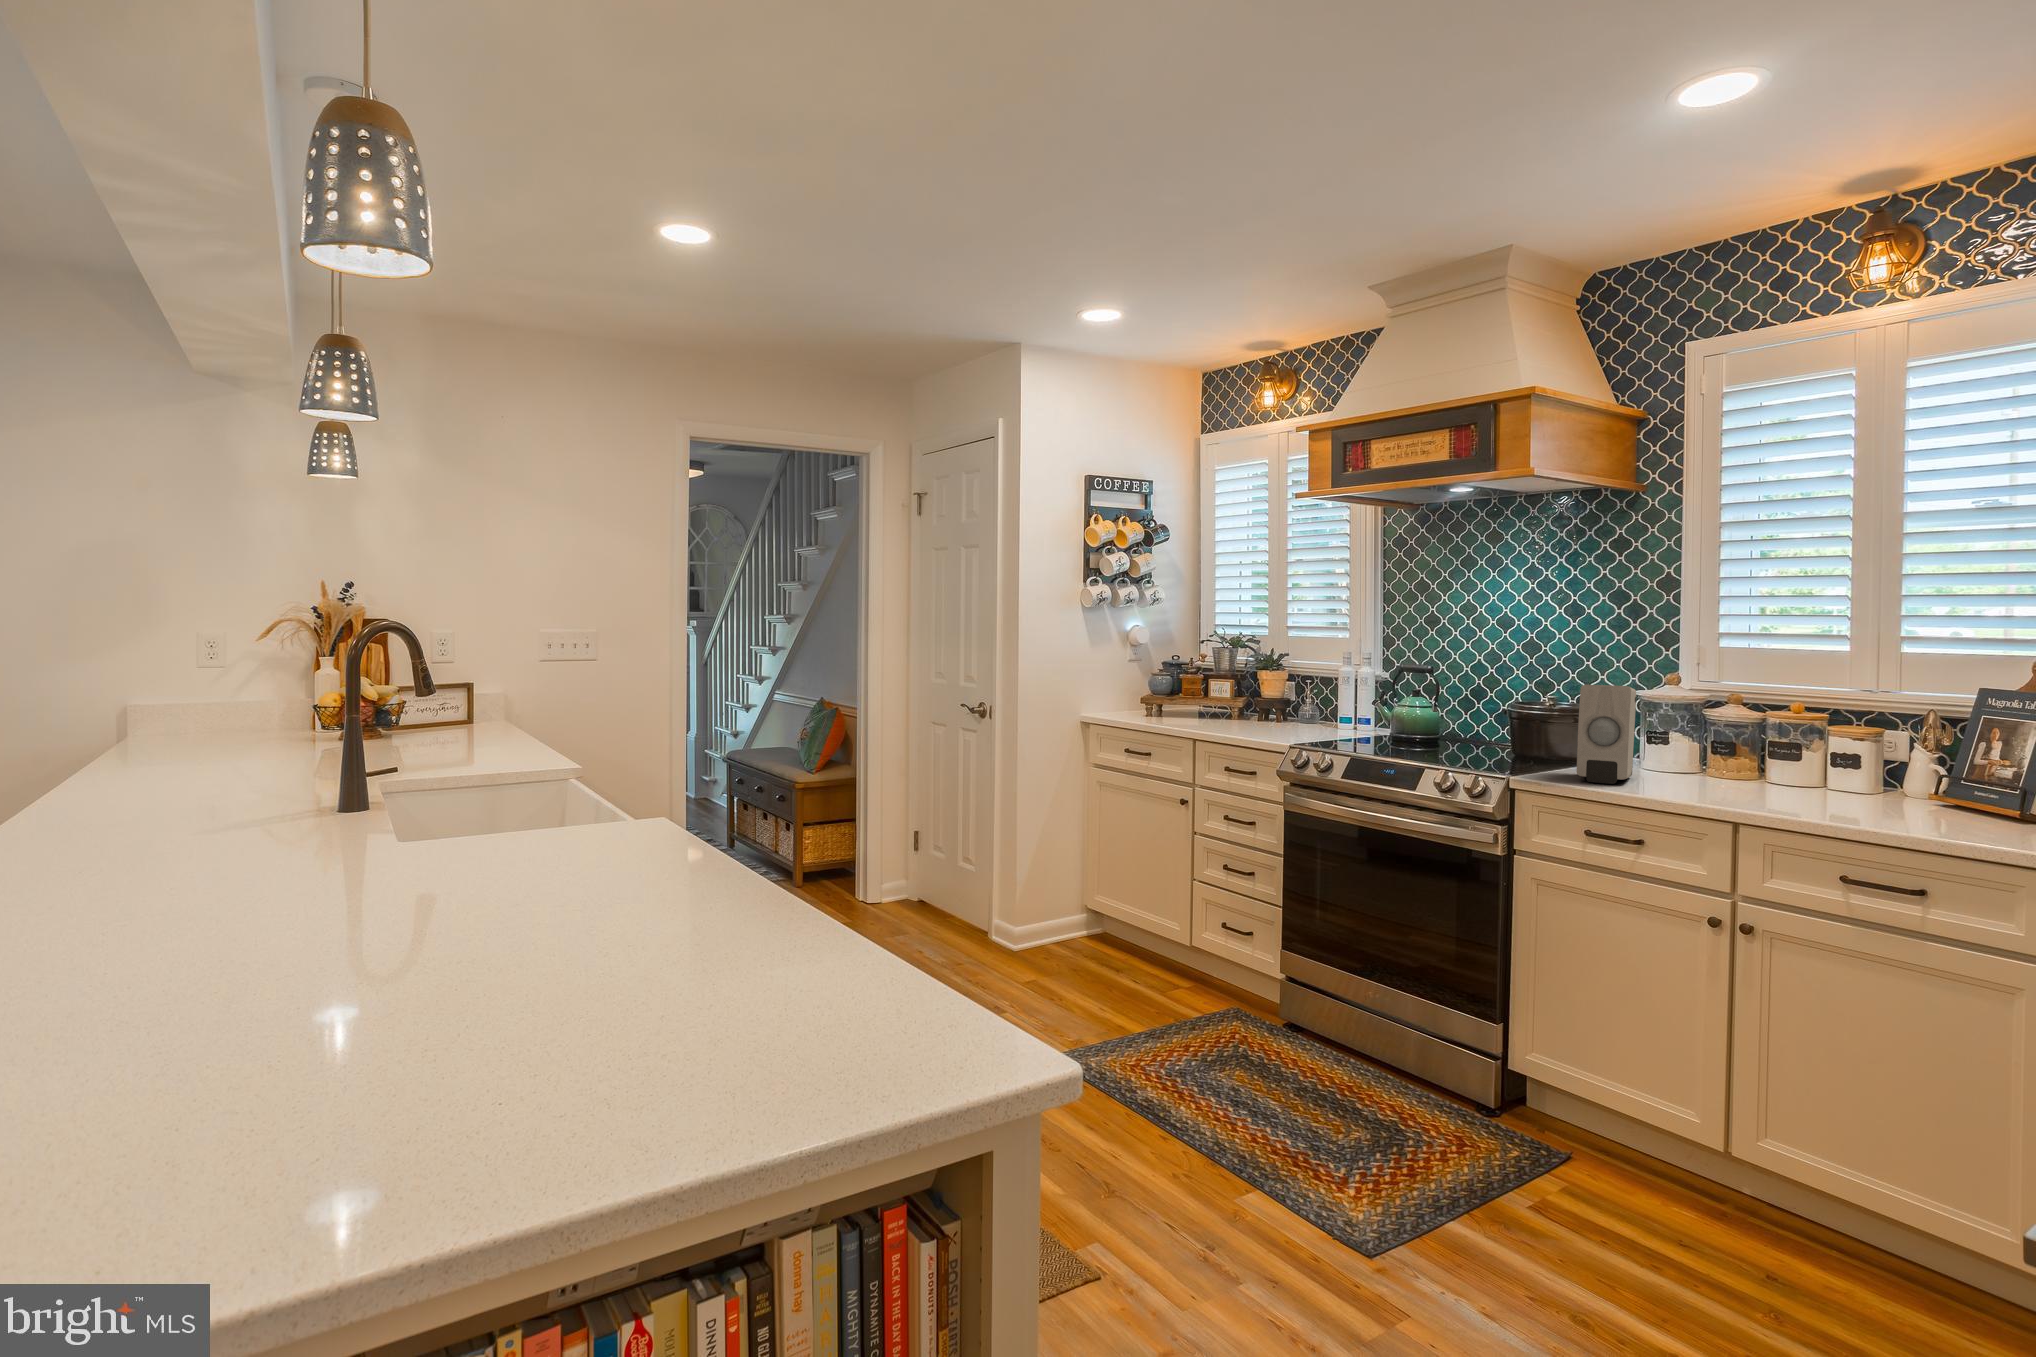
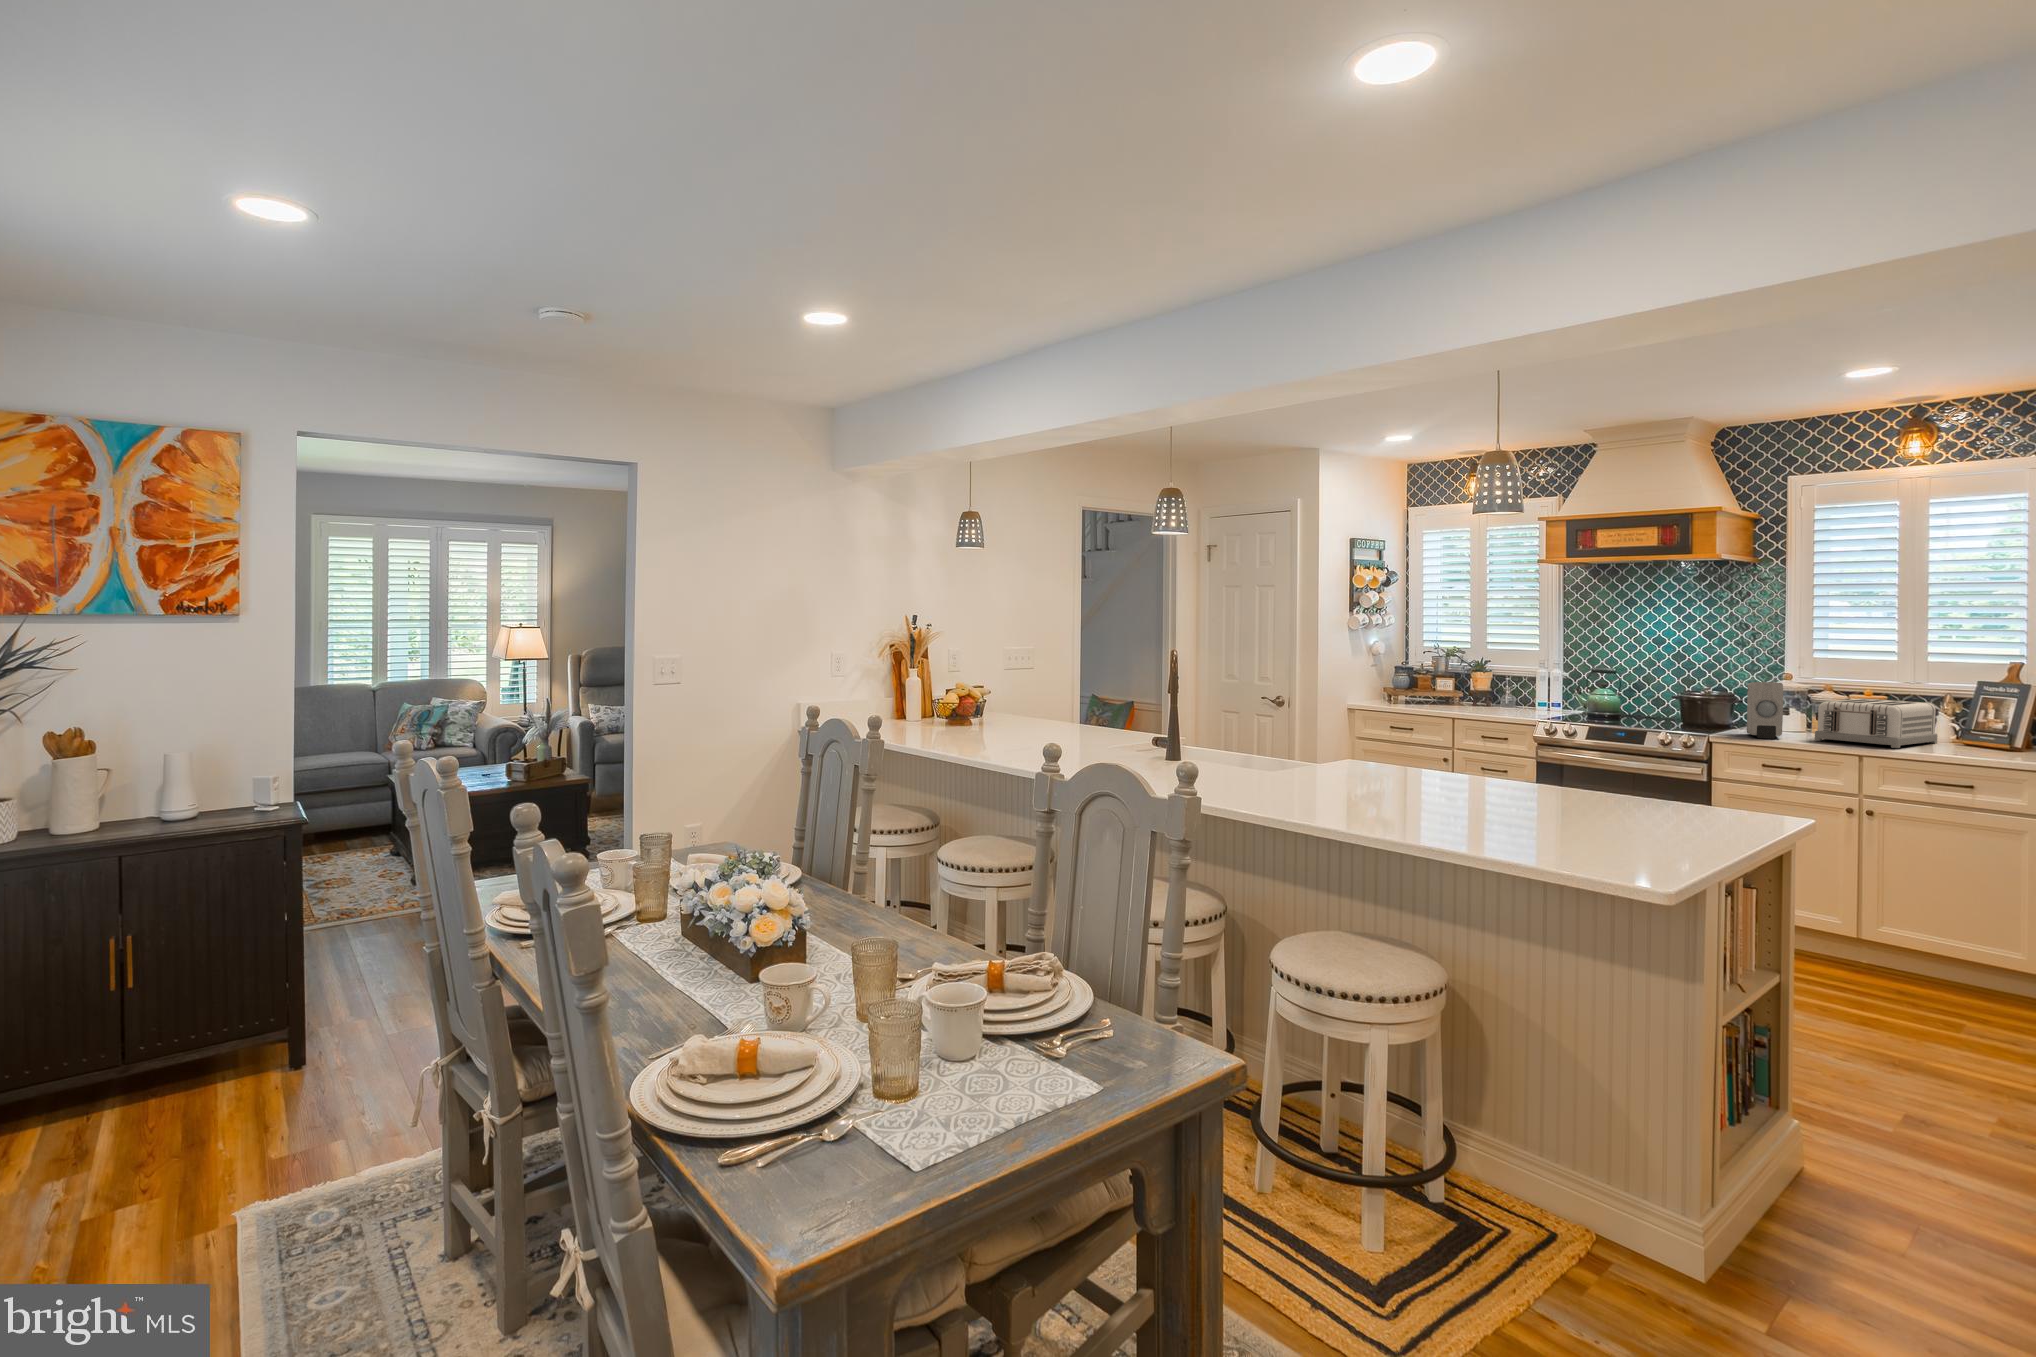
toaster: none [1681,718,1902,810] -> present [1815,699,1937,748]

